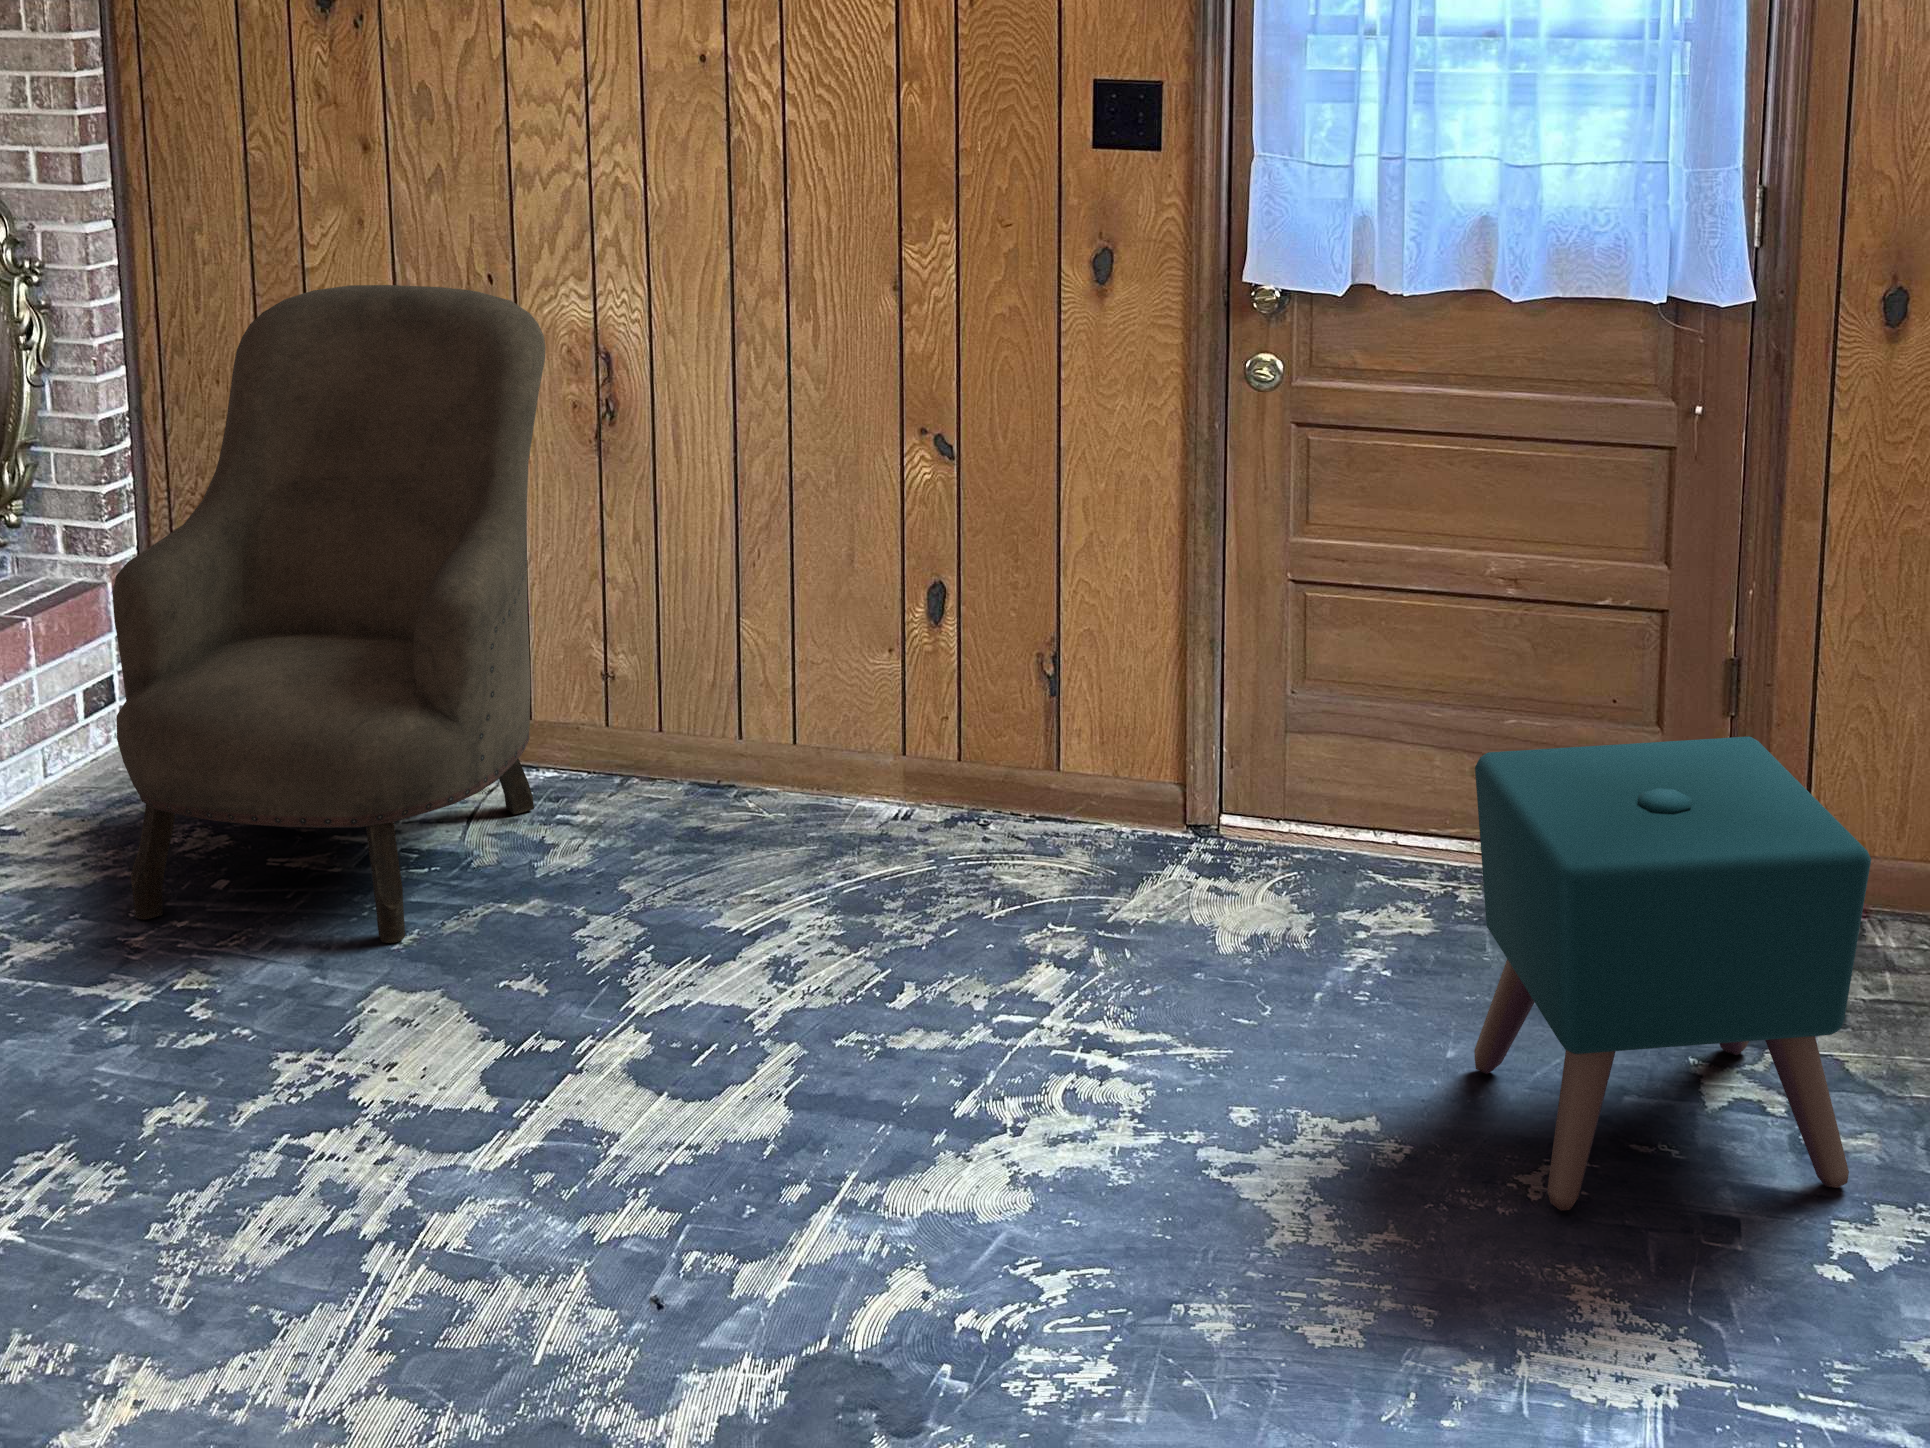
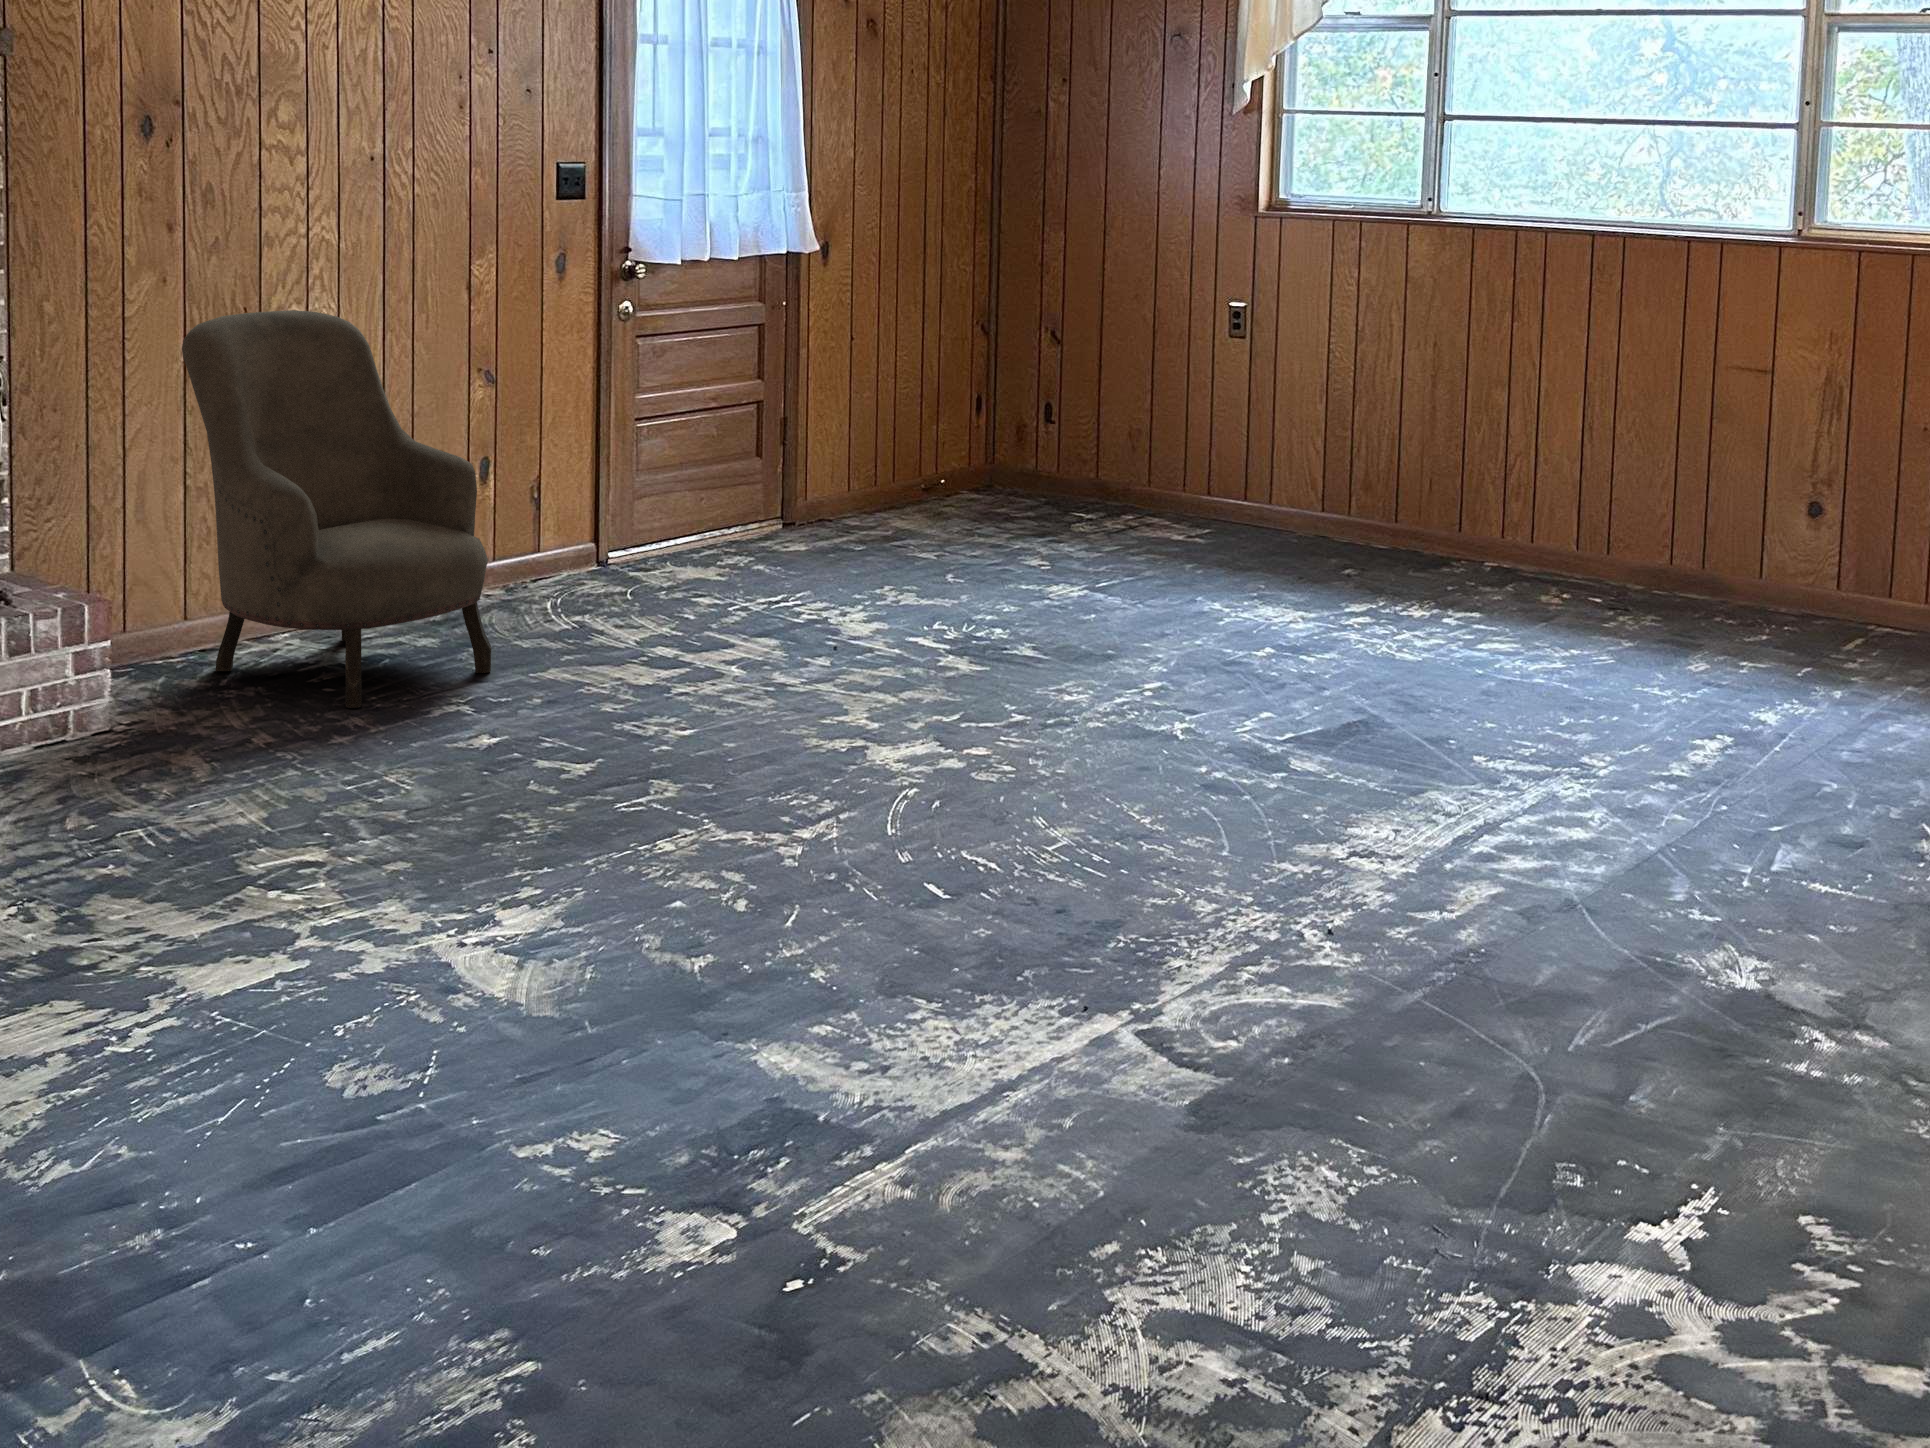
ottoman: present [1474,736,1871,1211] -> none [899,405,1050,577]

